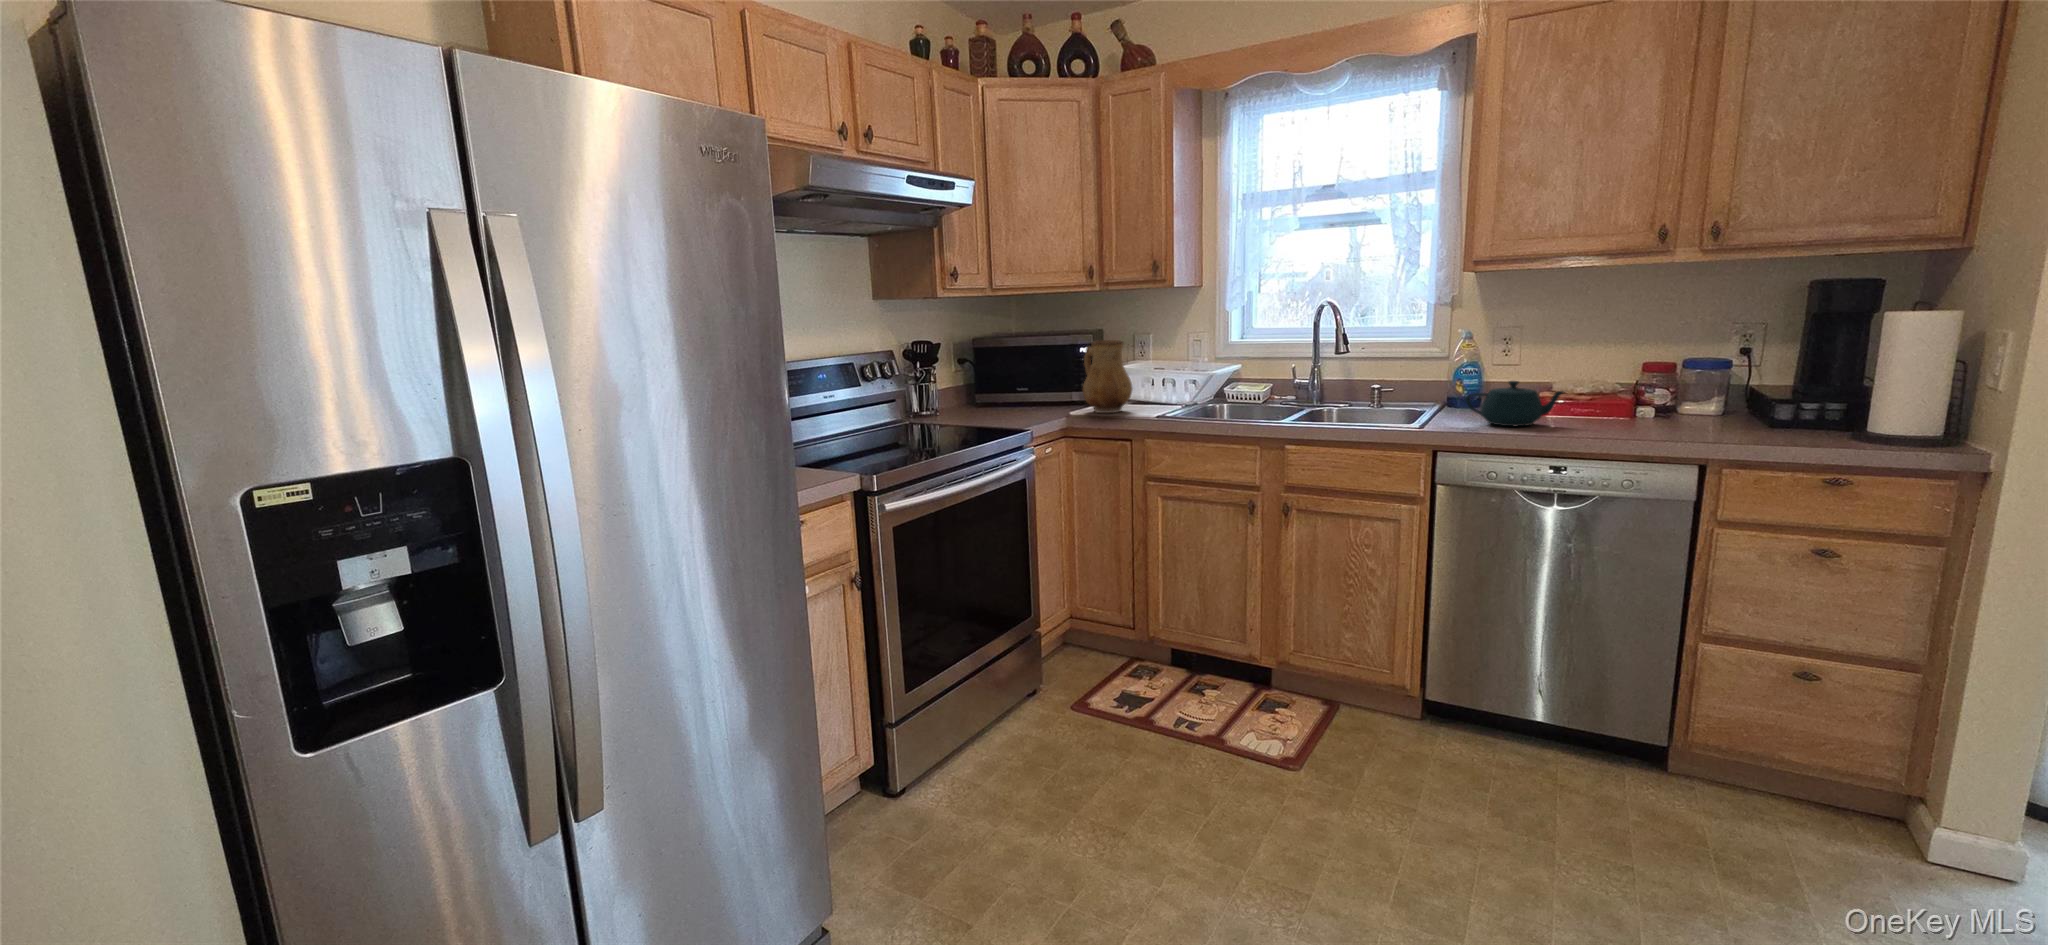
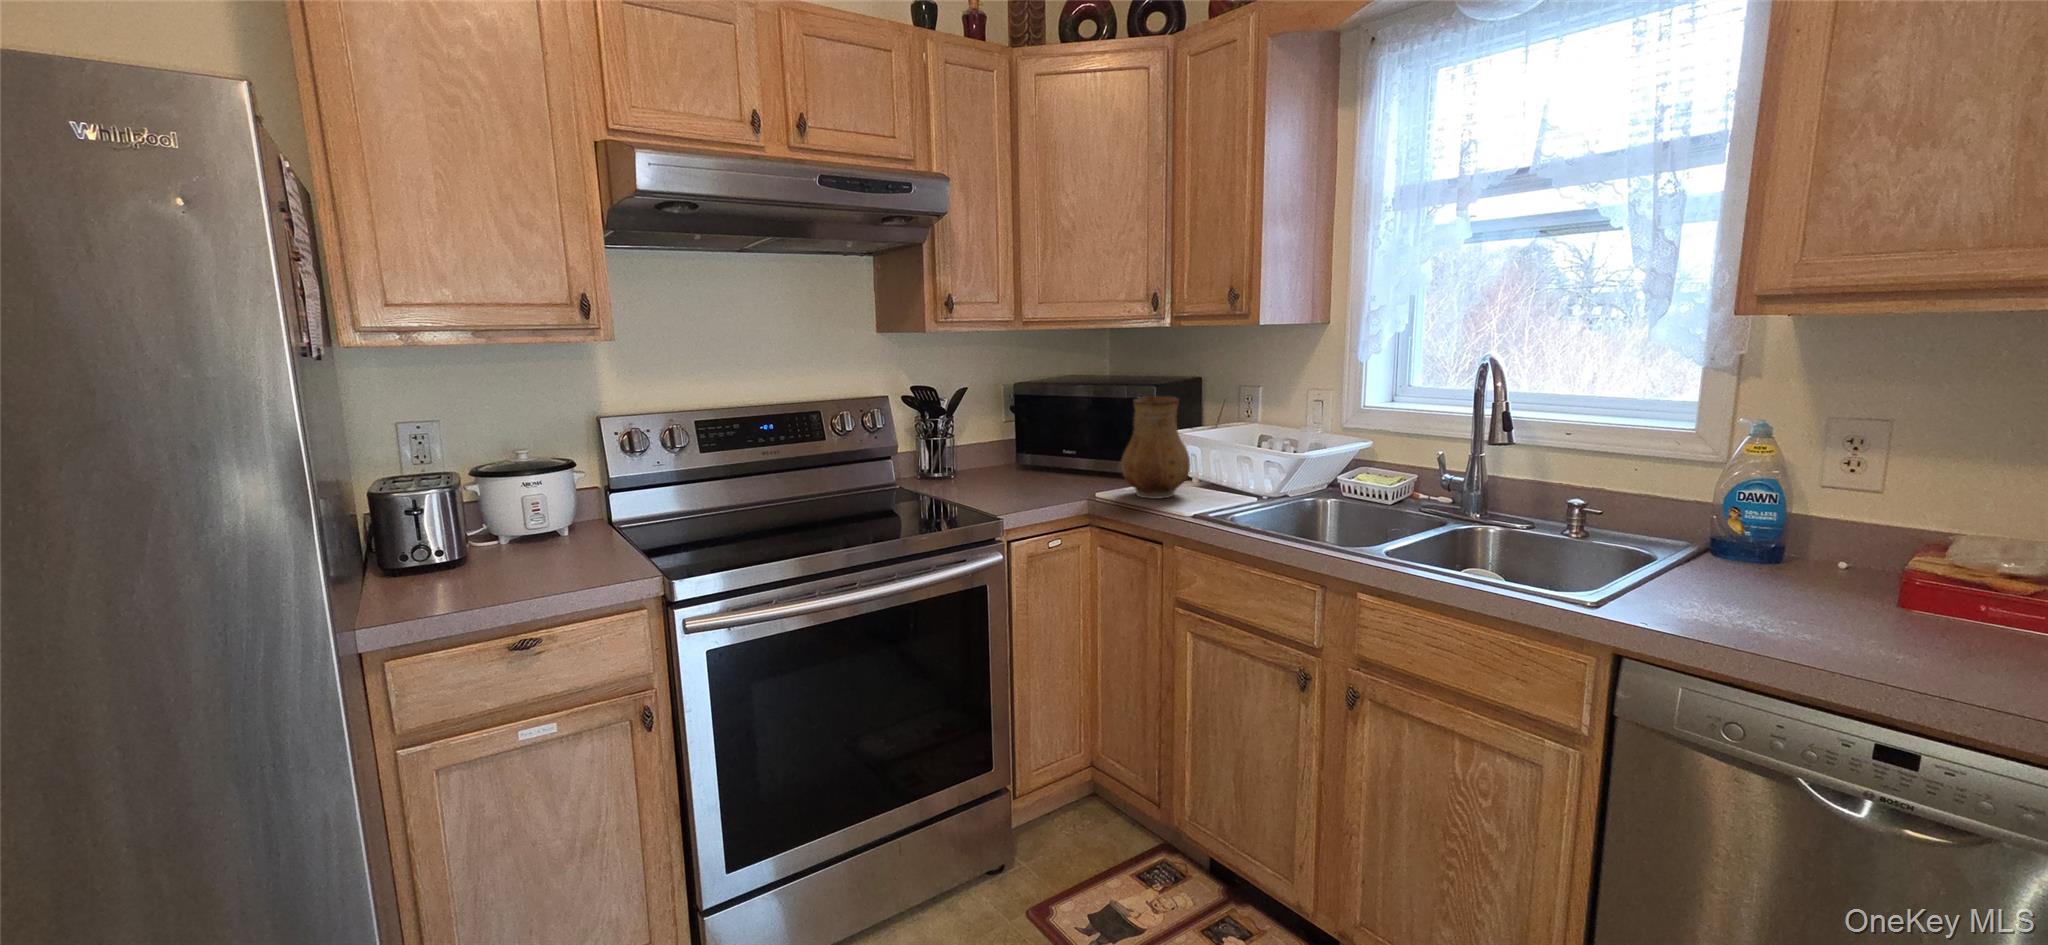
teapot: present [1466,381,1564,426] -> none [1707,540,1950,636]

